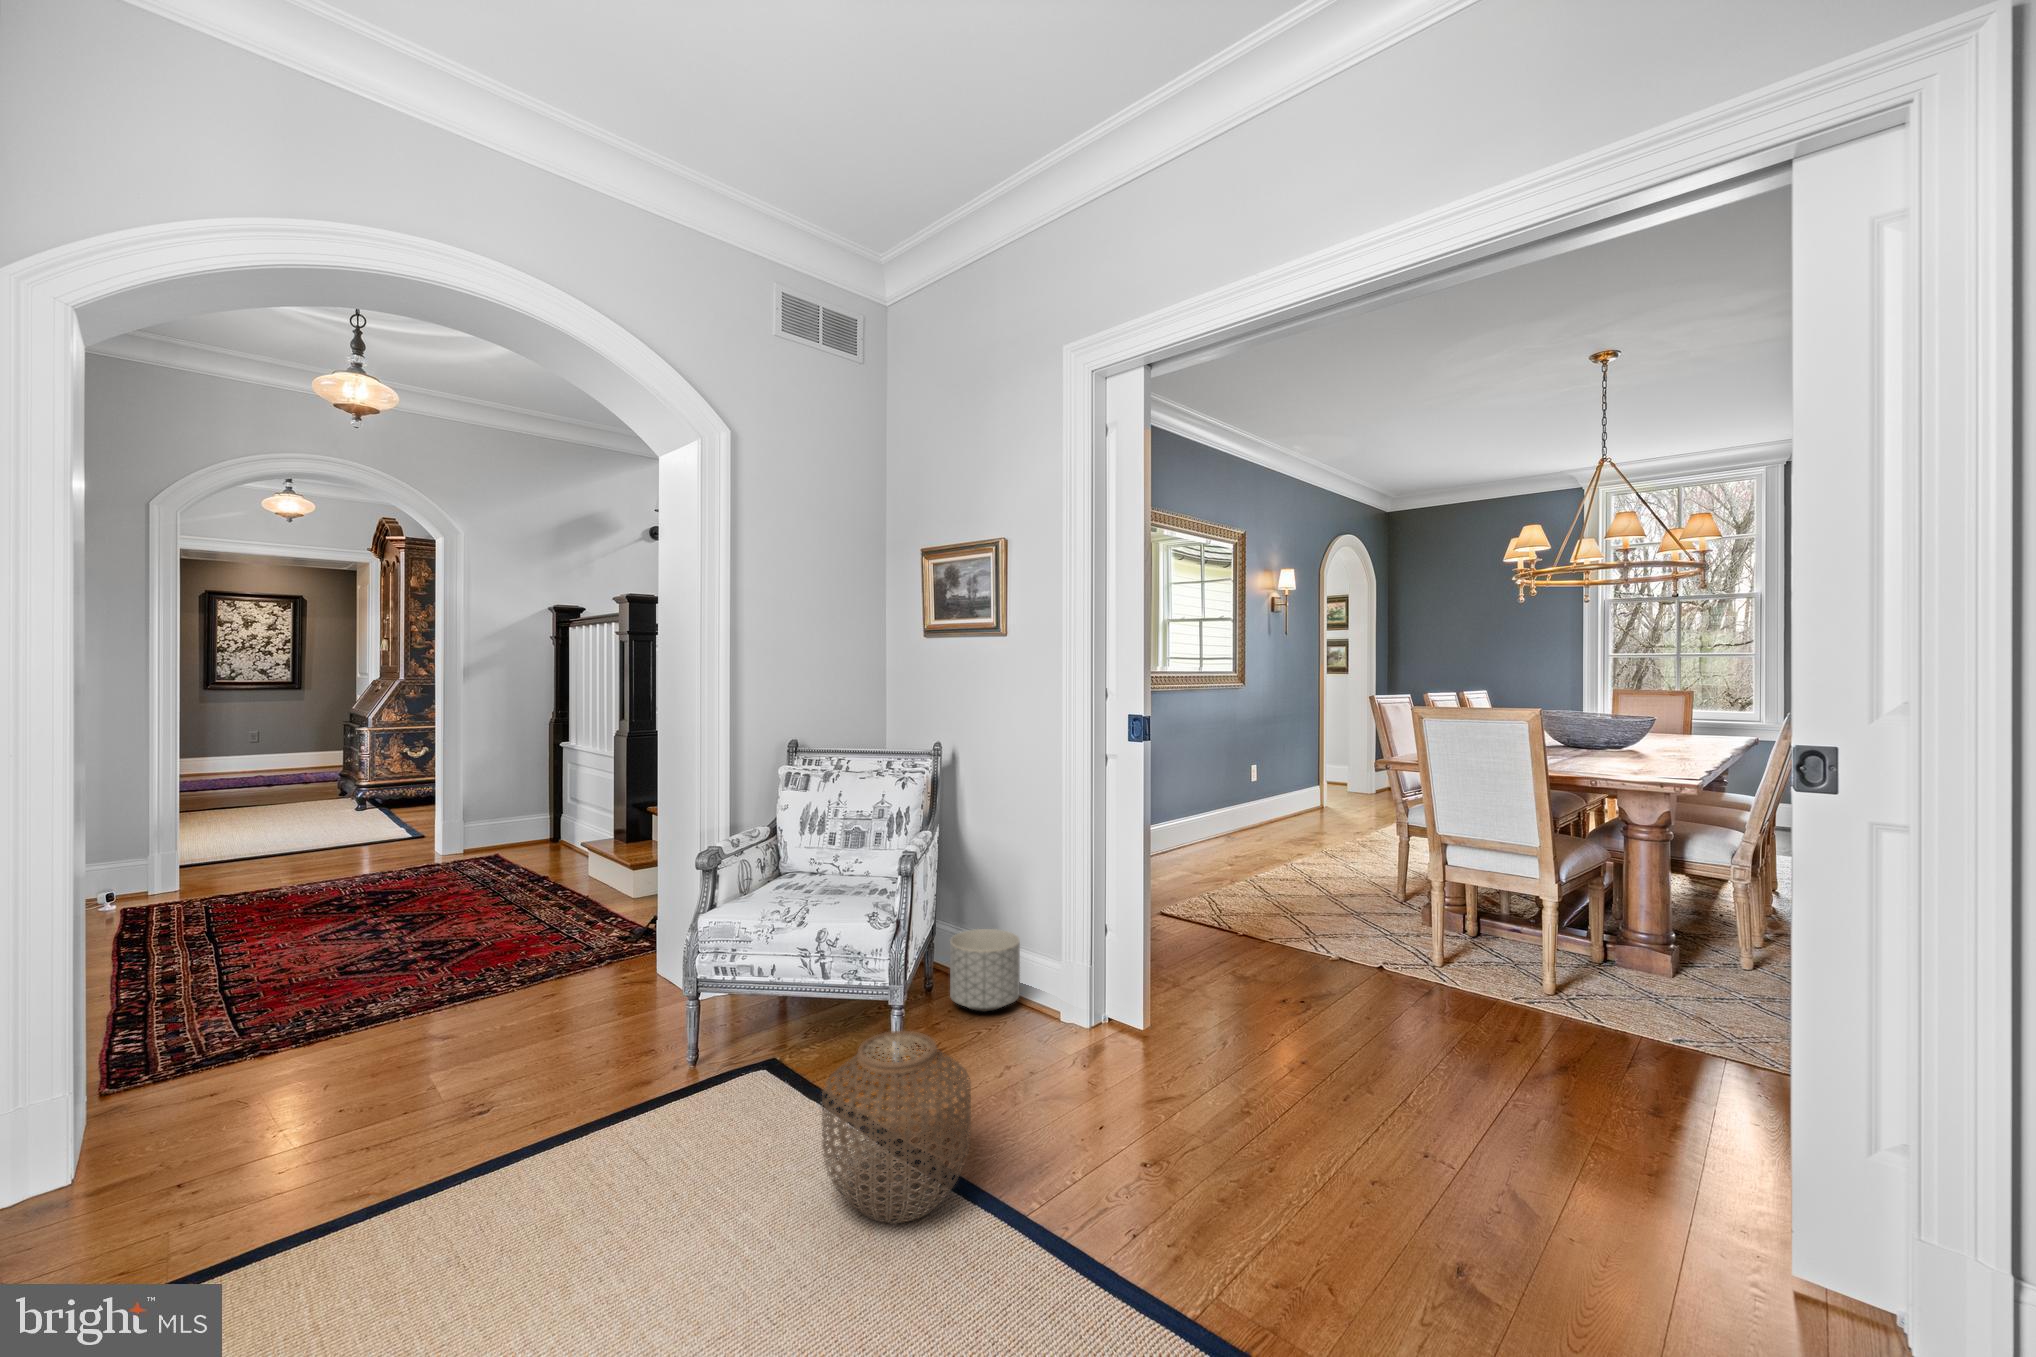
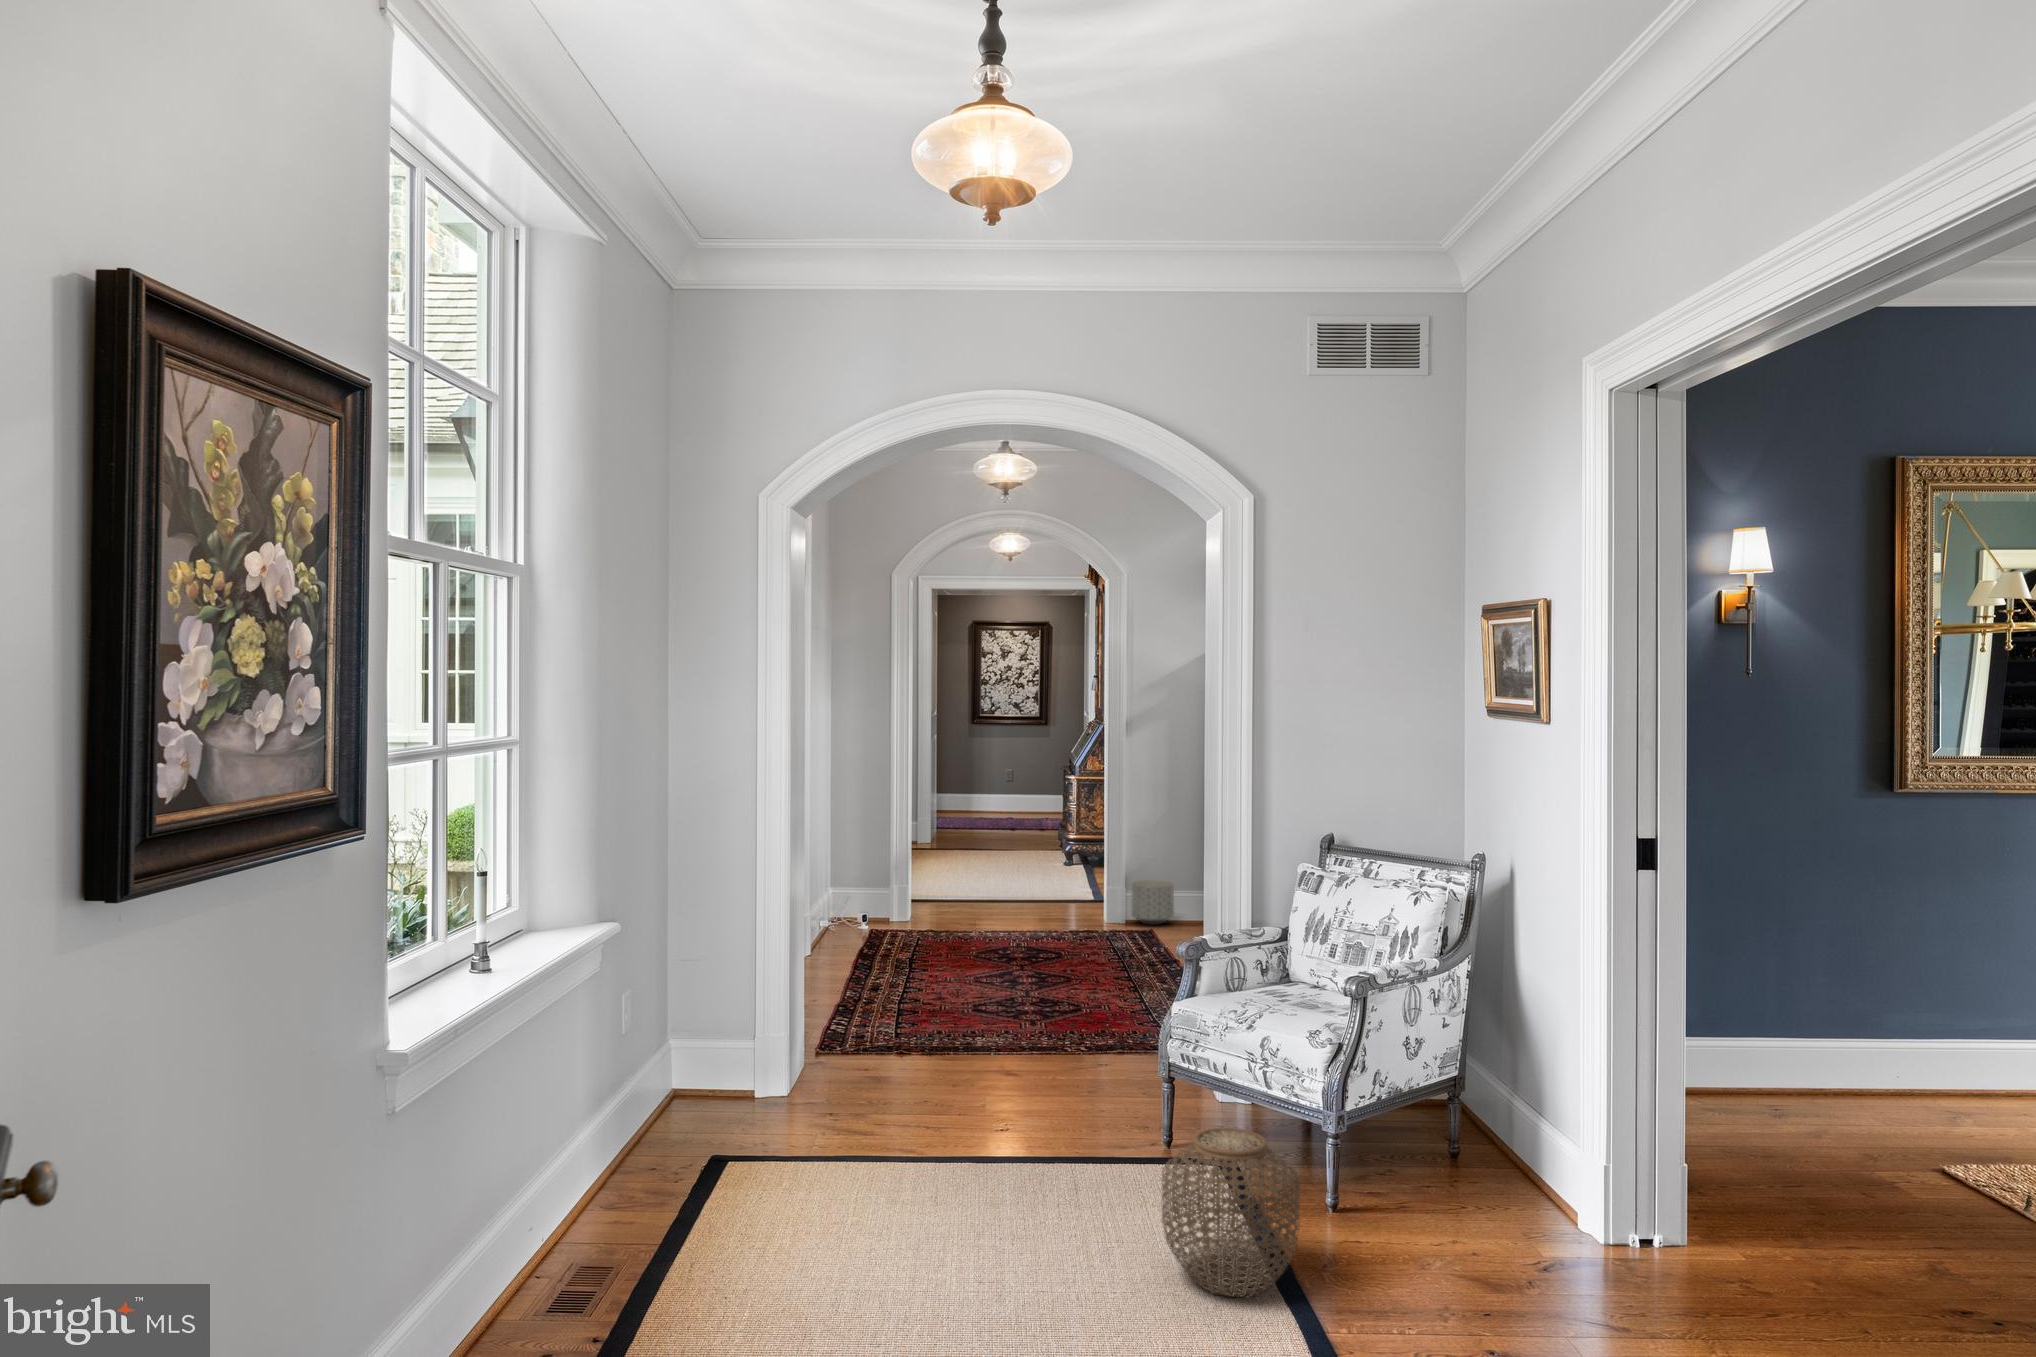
planter: present [950,929,1020,1011] -> present [1132,880,1174,925]

